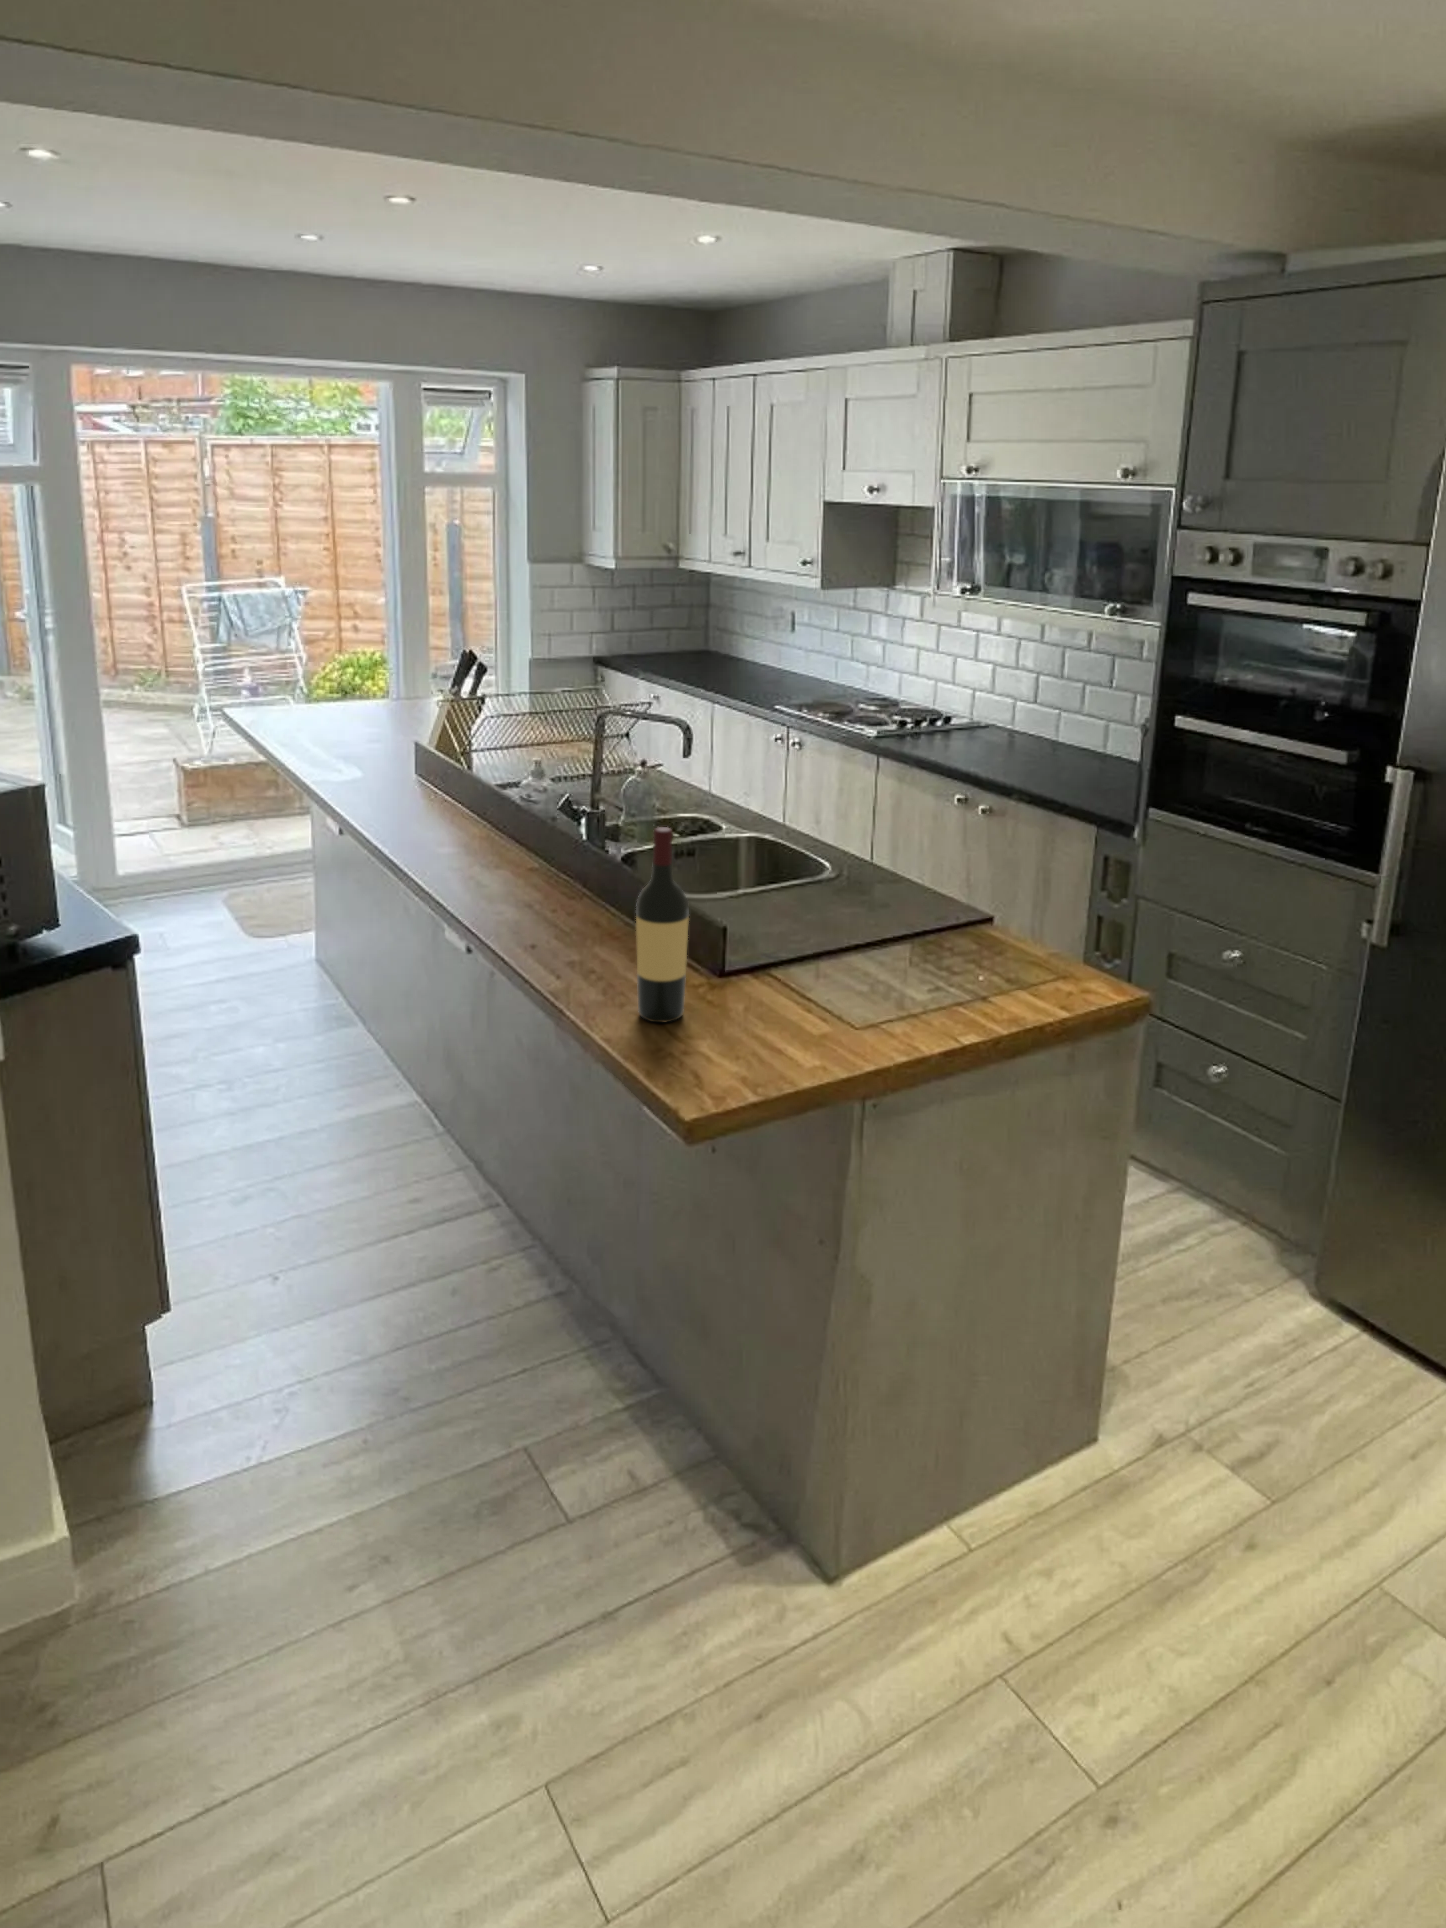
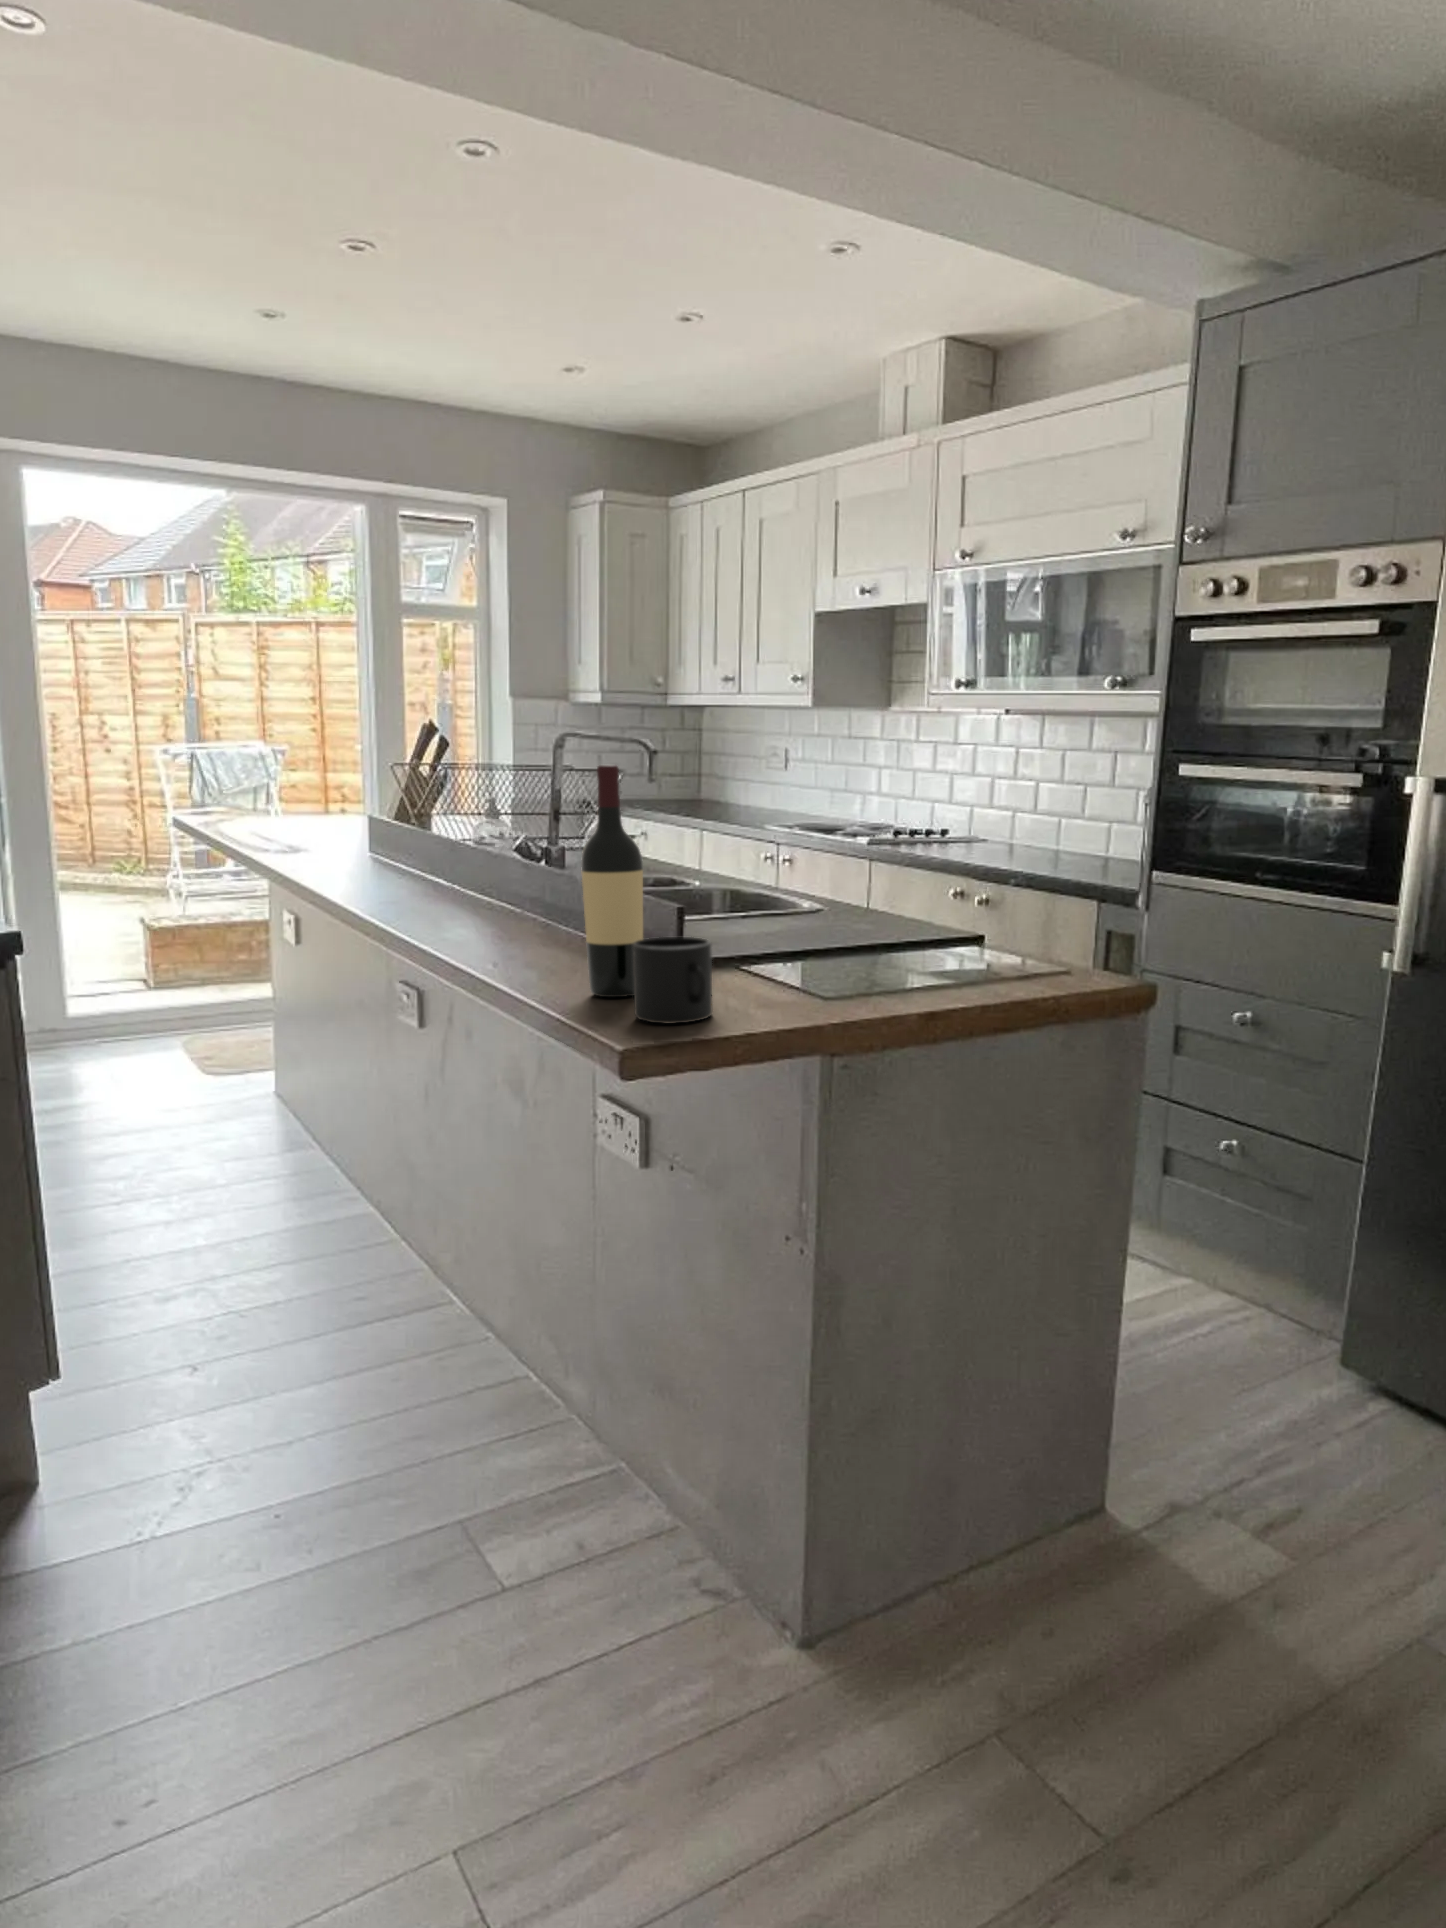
mug: none [682,990,749,1075] -> present [633,937,712,1024]

